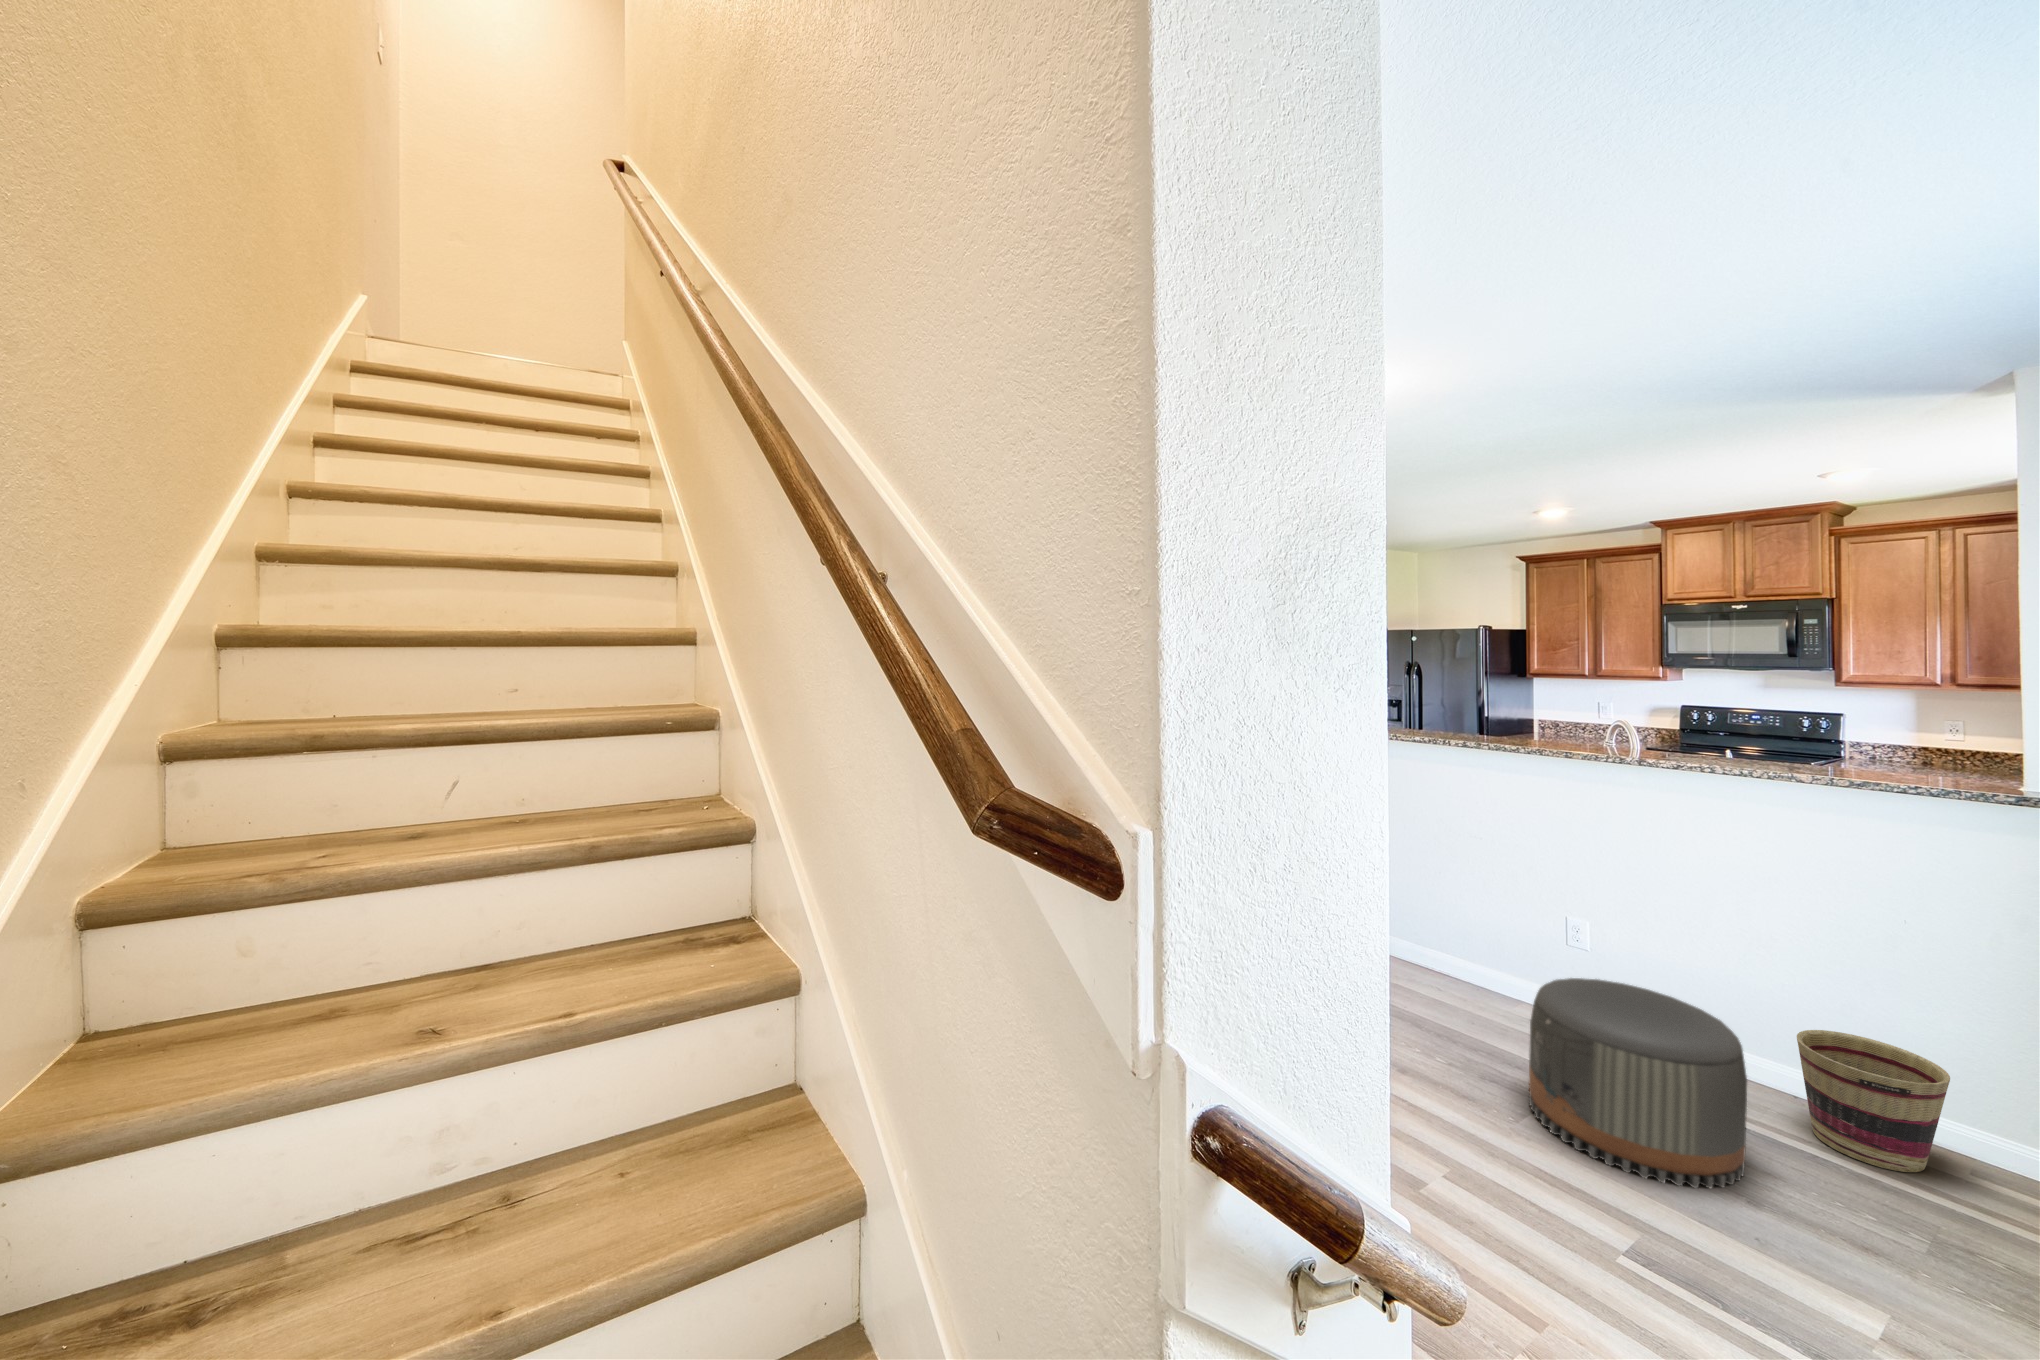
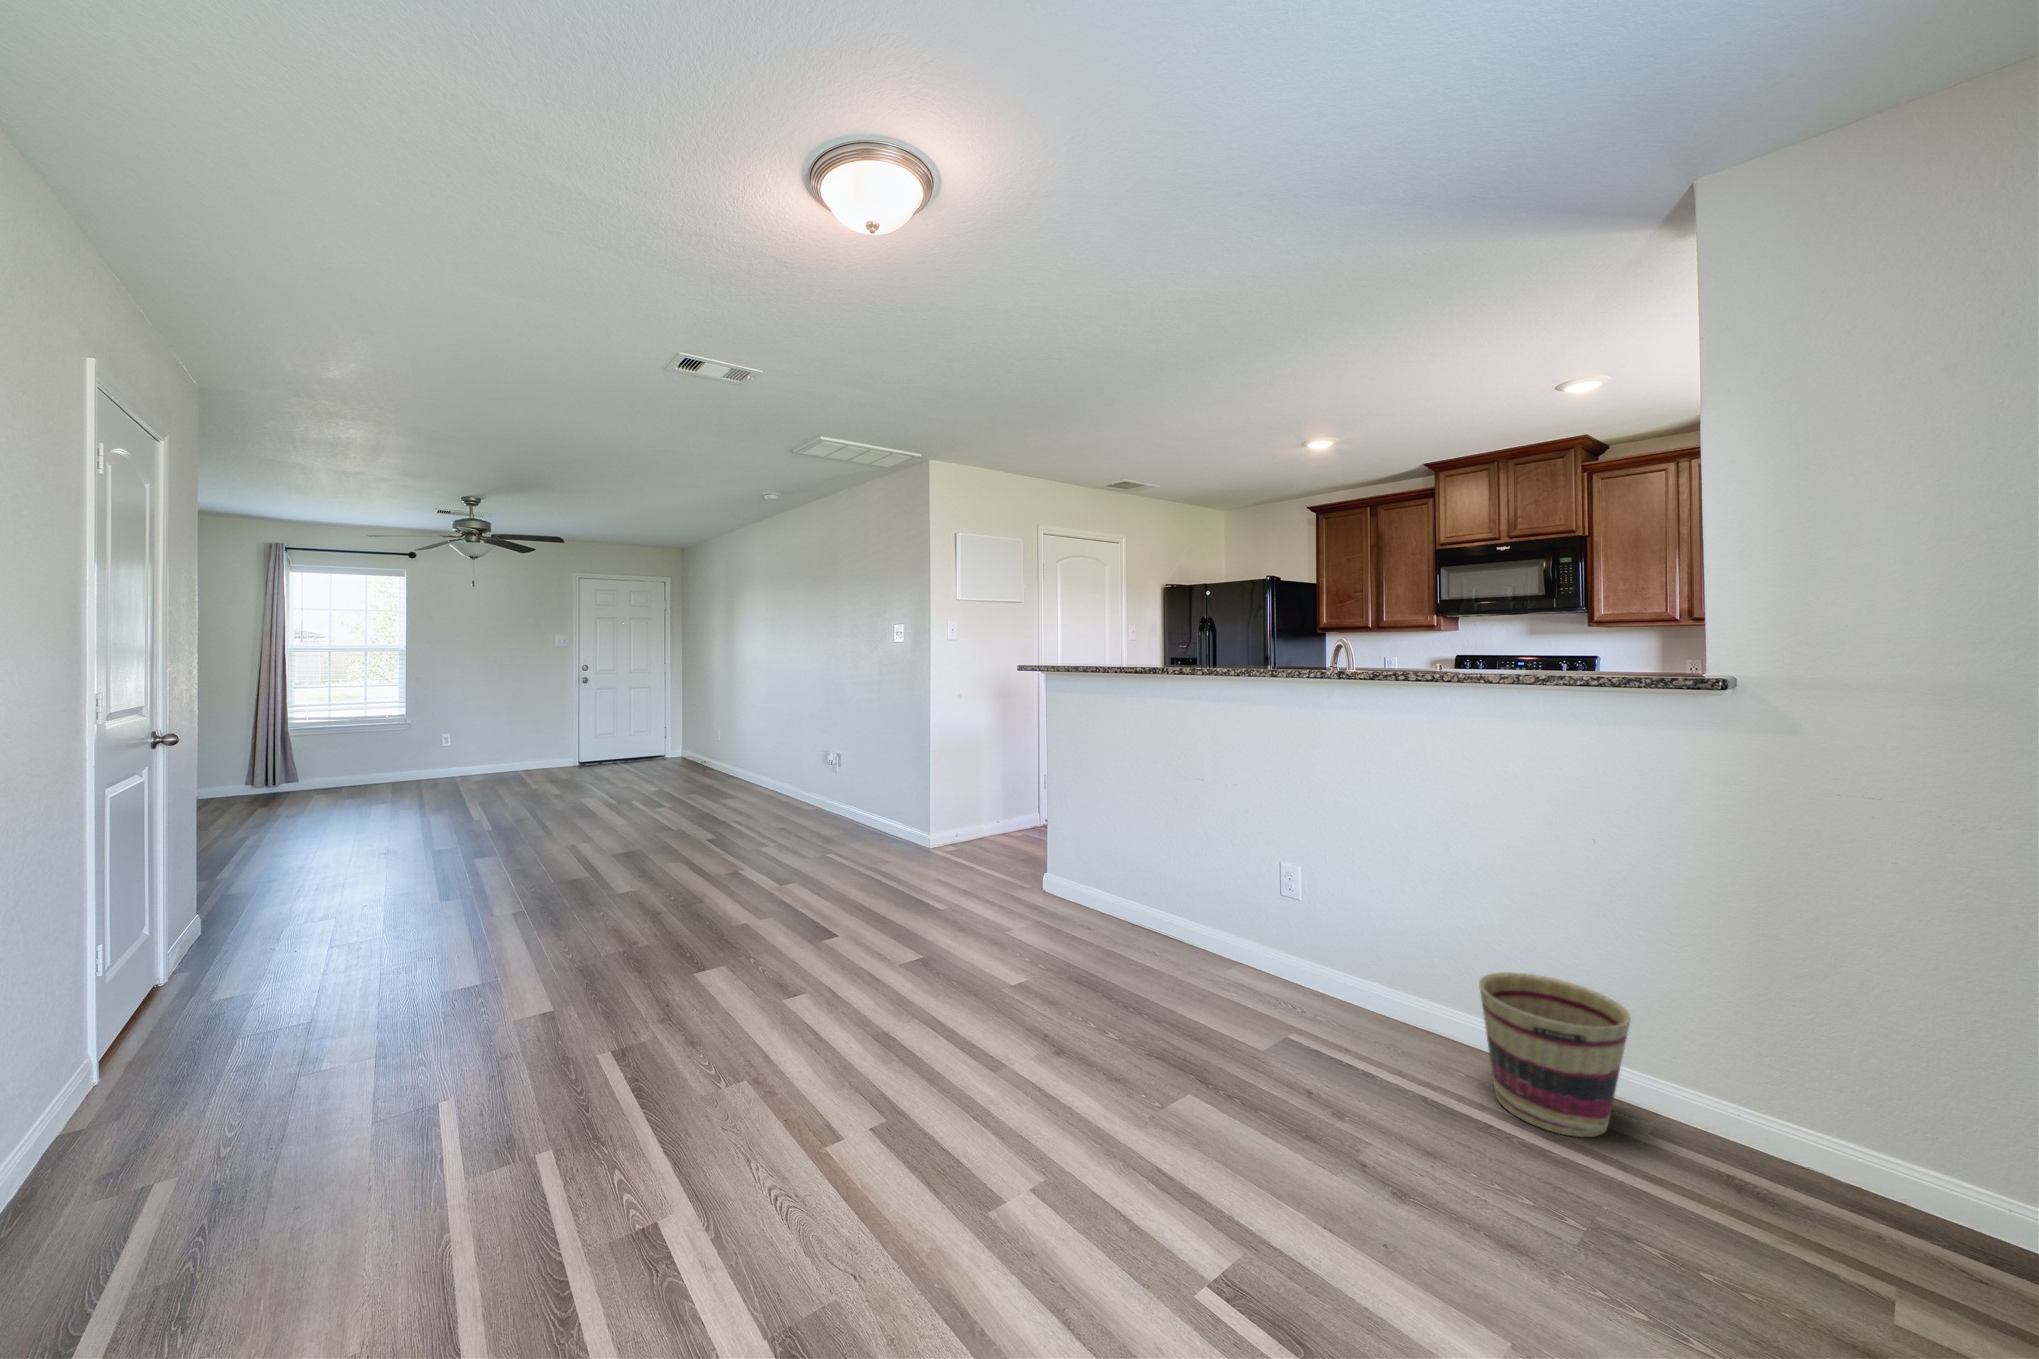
pouf: present [1529,978,1747,1188] -> none [1181,924,1405,1177]

